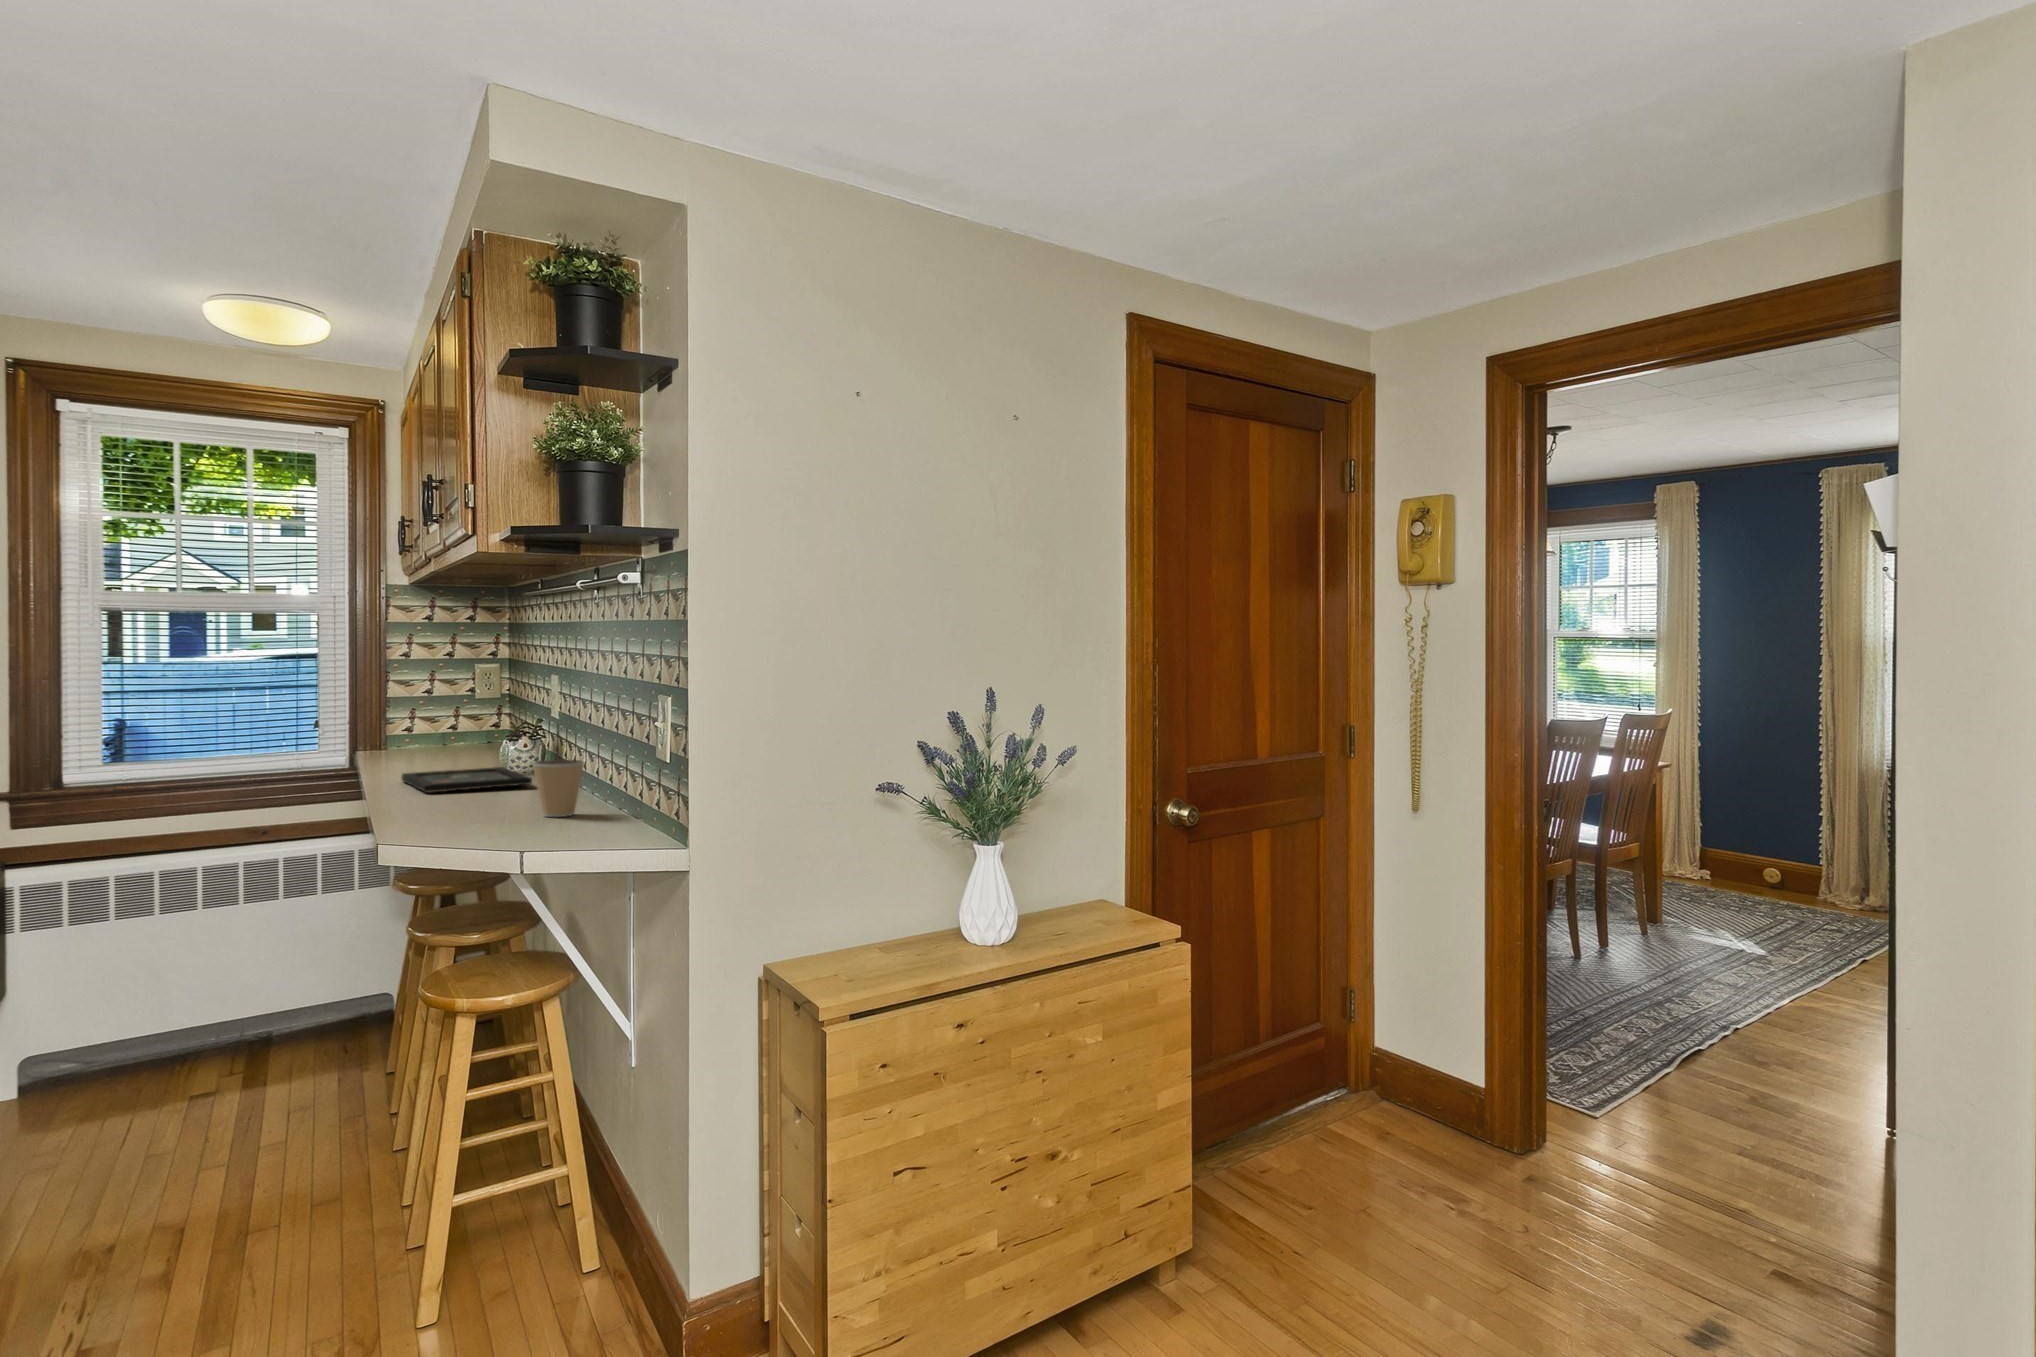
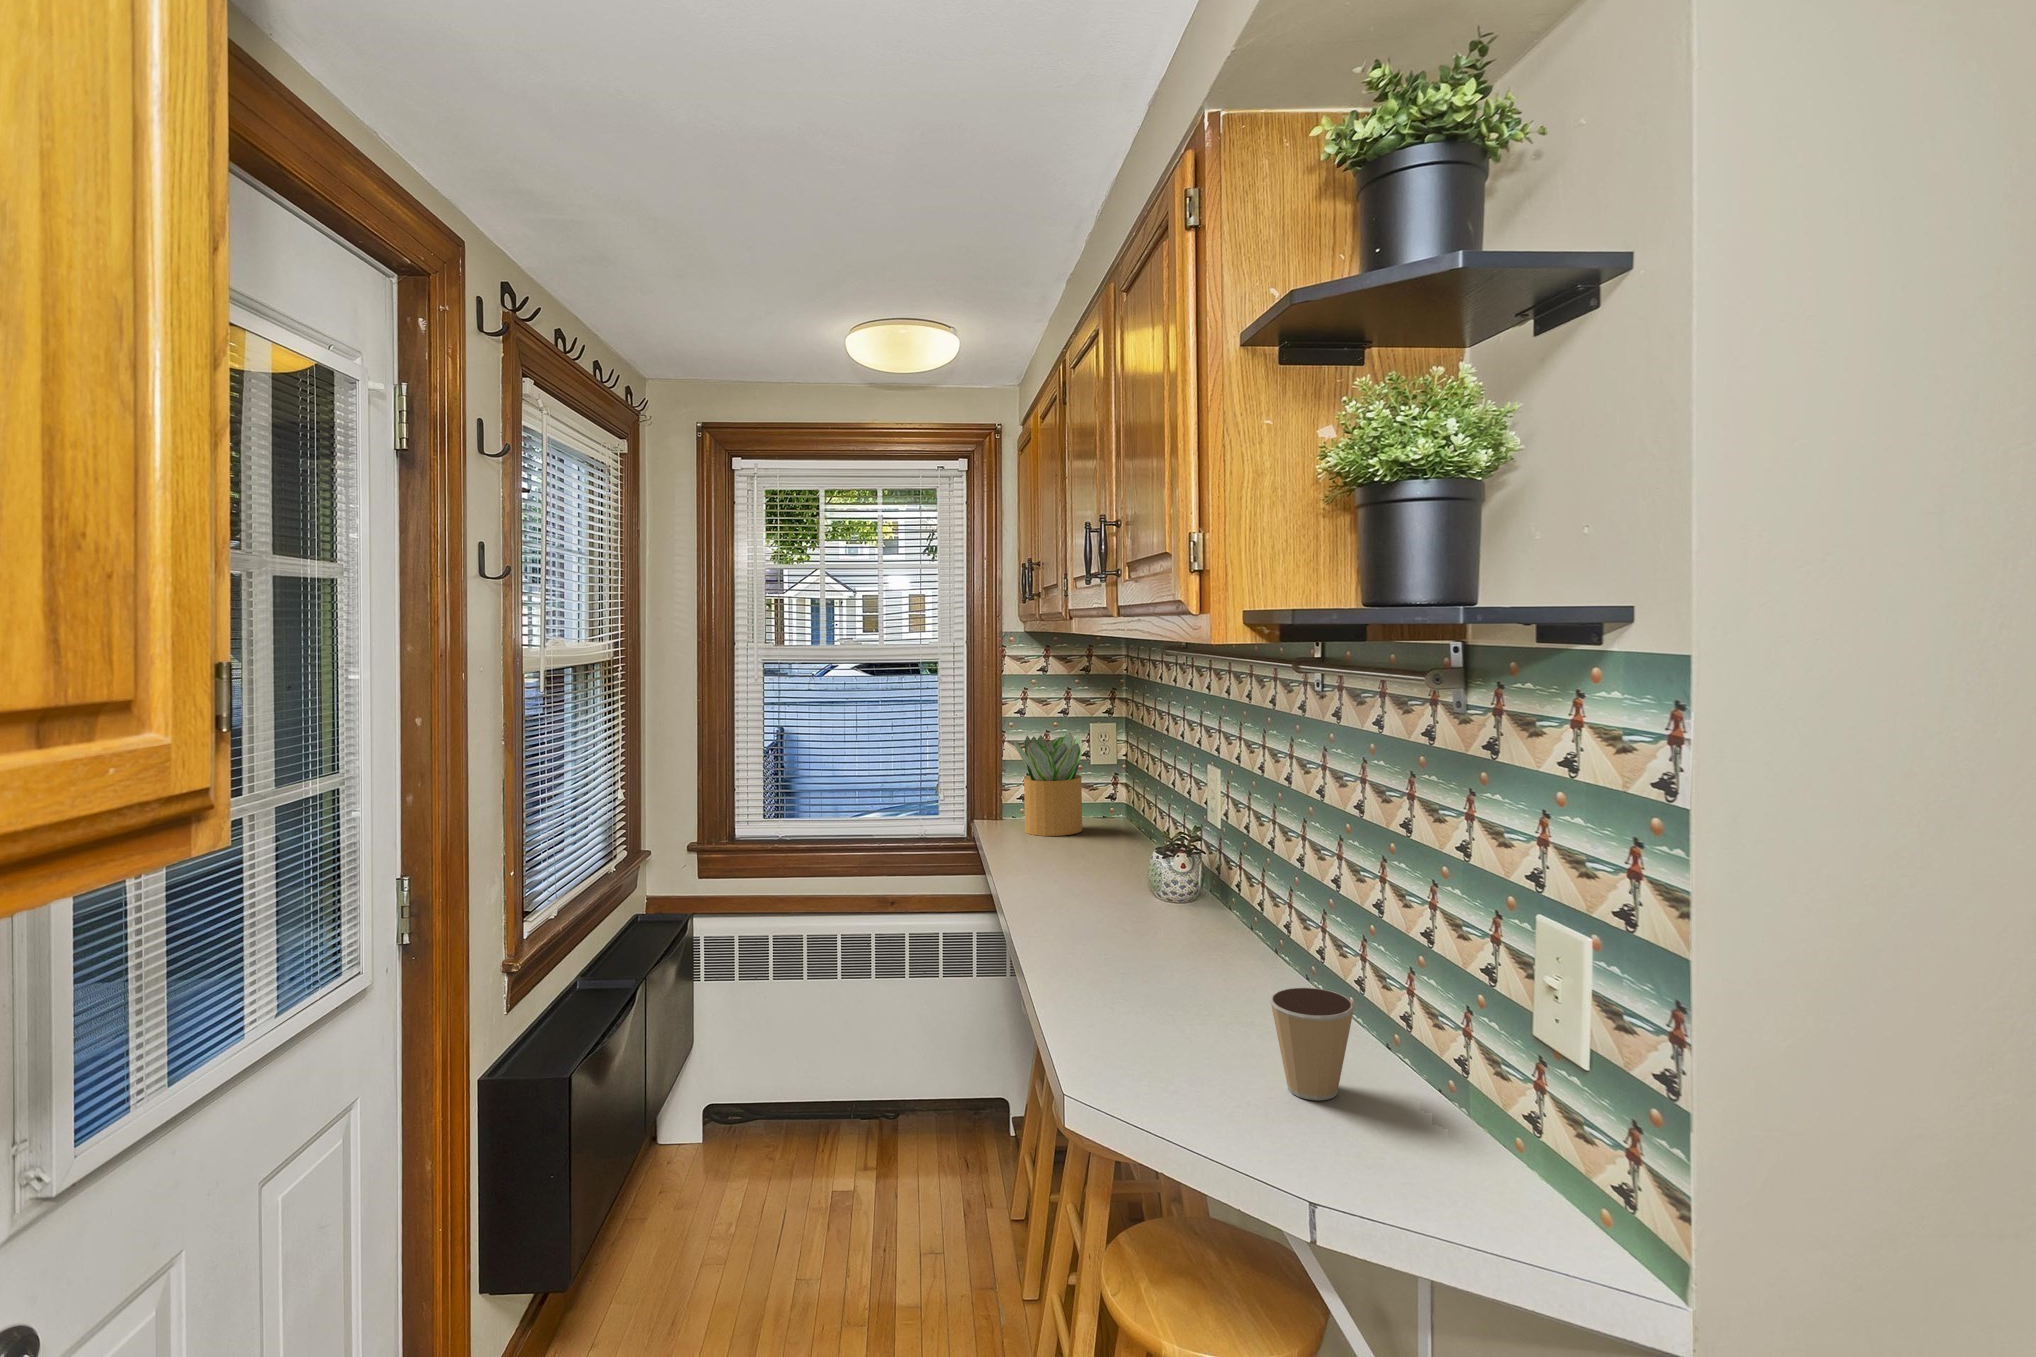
potted plant: none [396,671,463,755] -> present [1013,733,1082,836]
tray: present [402,767,532,793] -> none [1041,899,1213,963]

